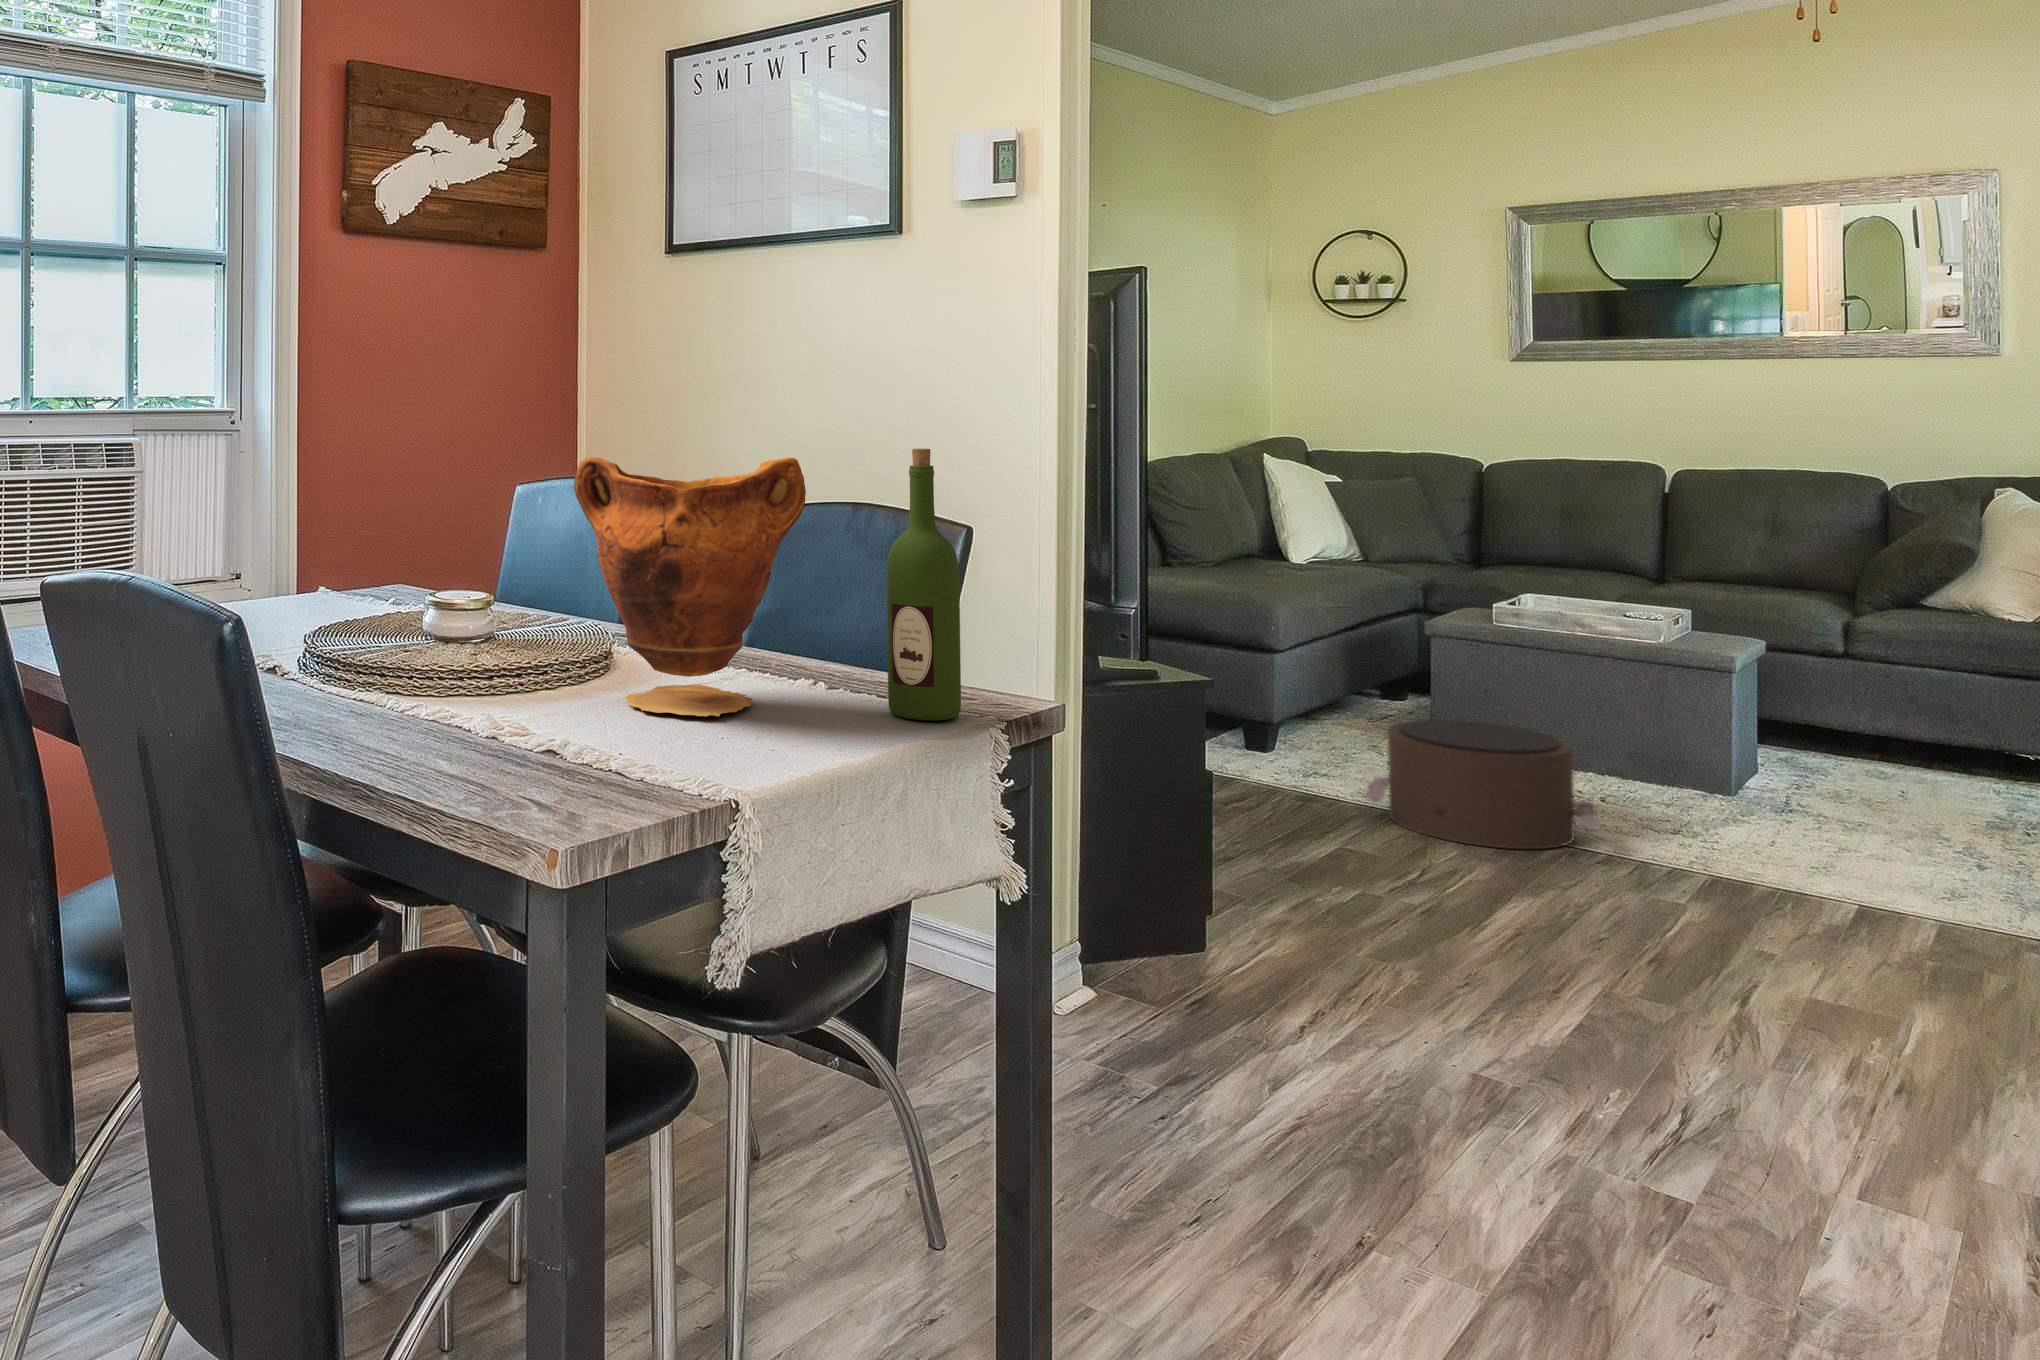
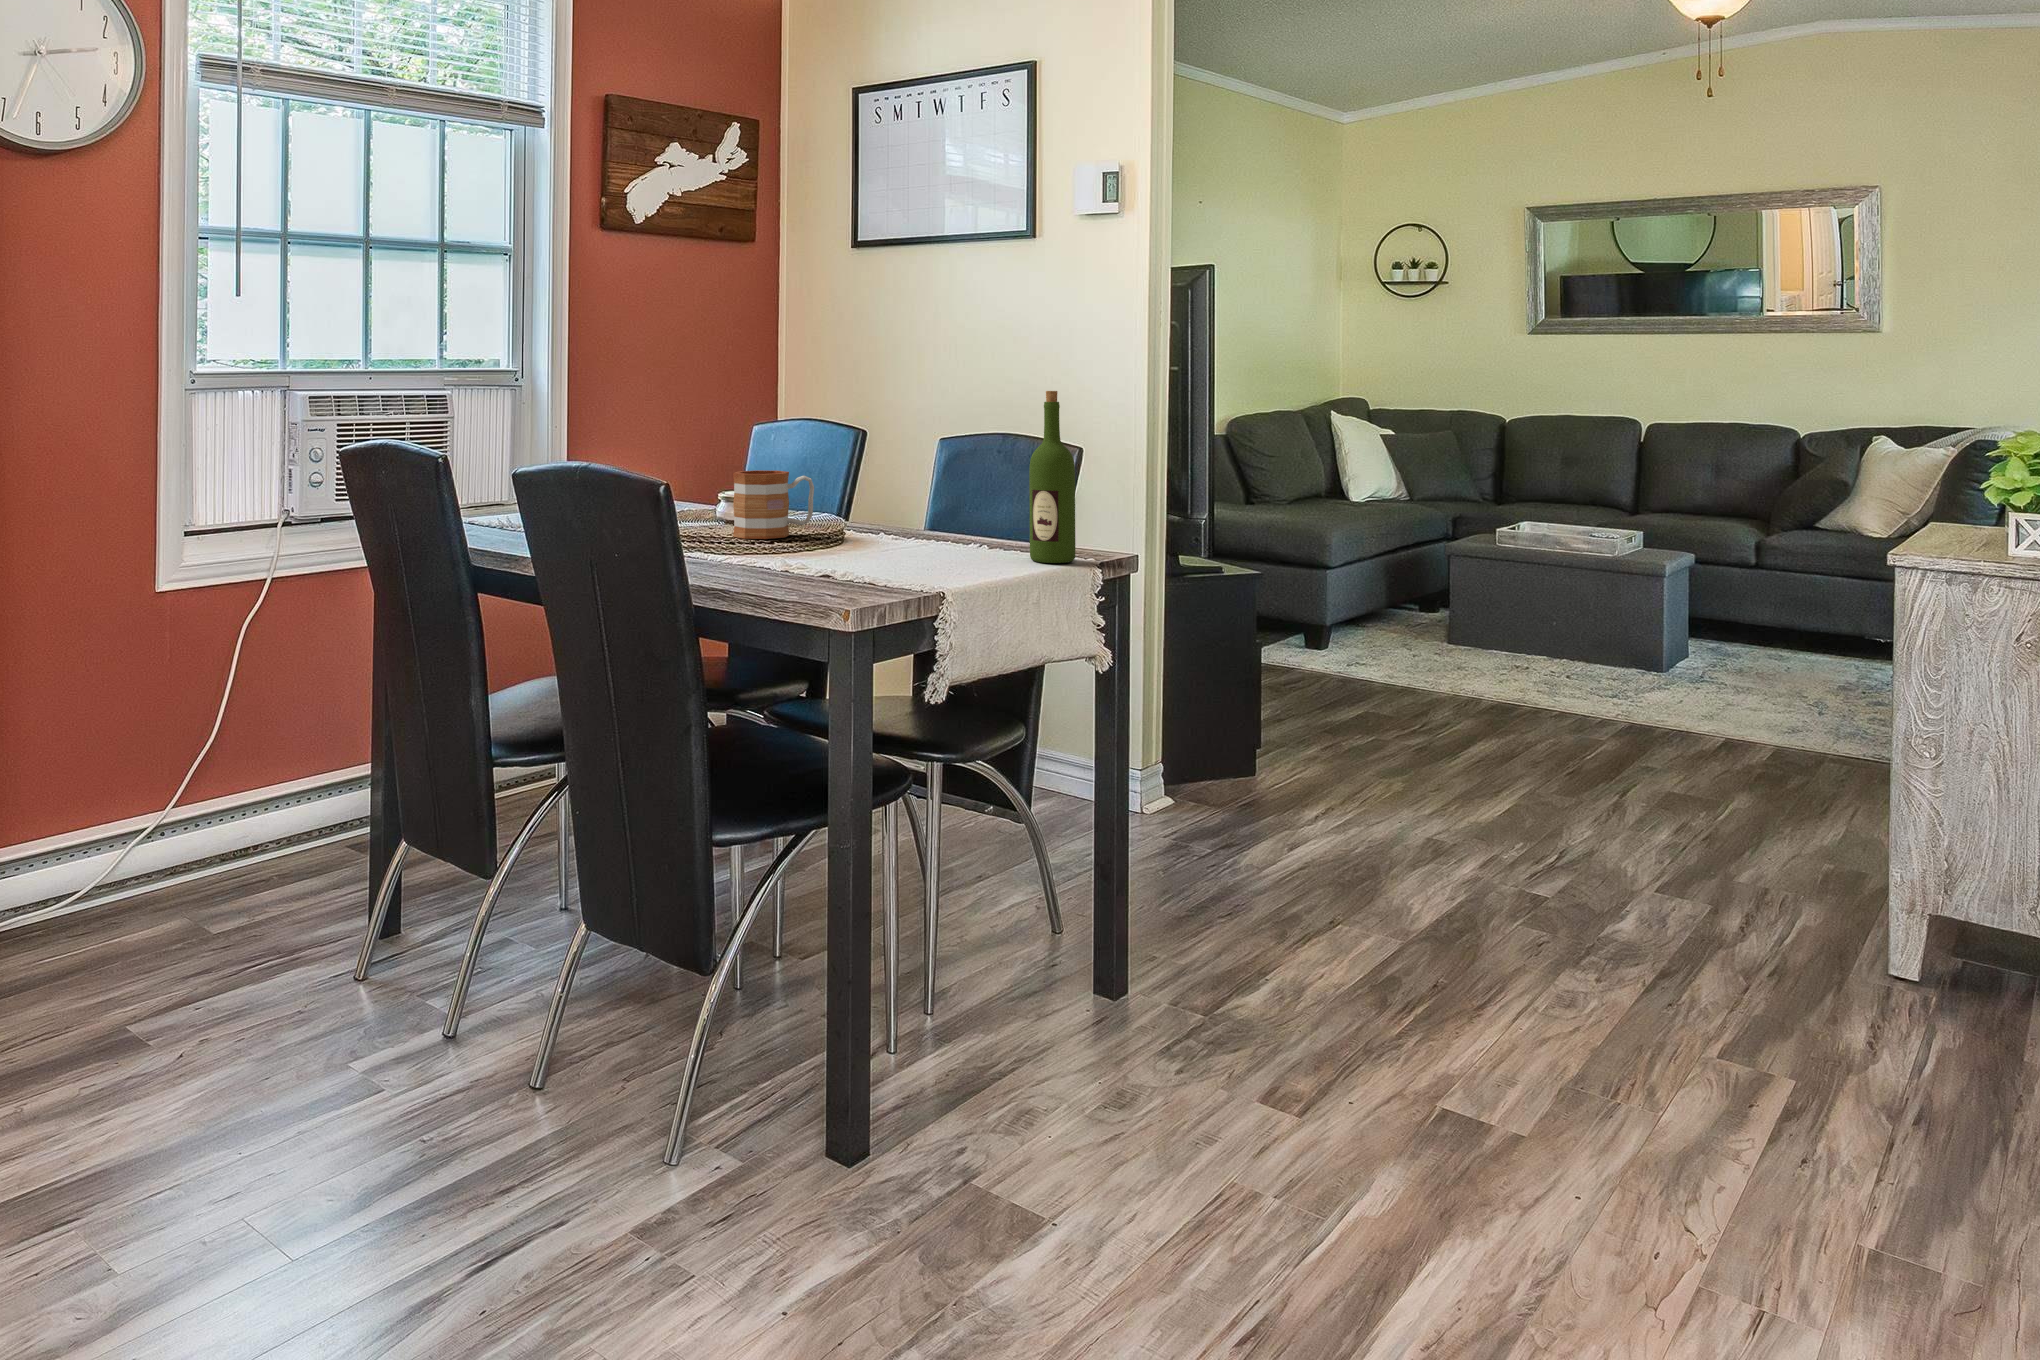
vase: present [574,457,806,716] -> none [828,397,978,560]
mug: none [445,561,566,666] -> present [733,470,814,539]
pouf: present [1366,720,1601,849] -> none [1388,615,1556,707]

